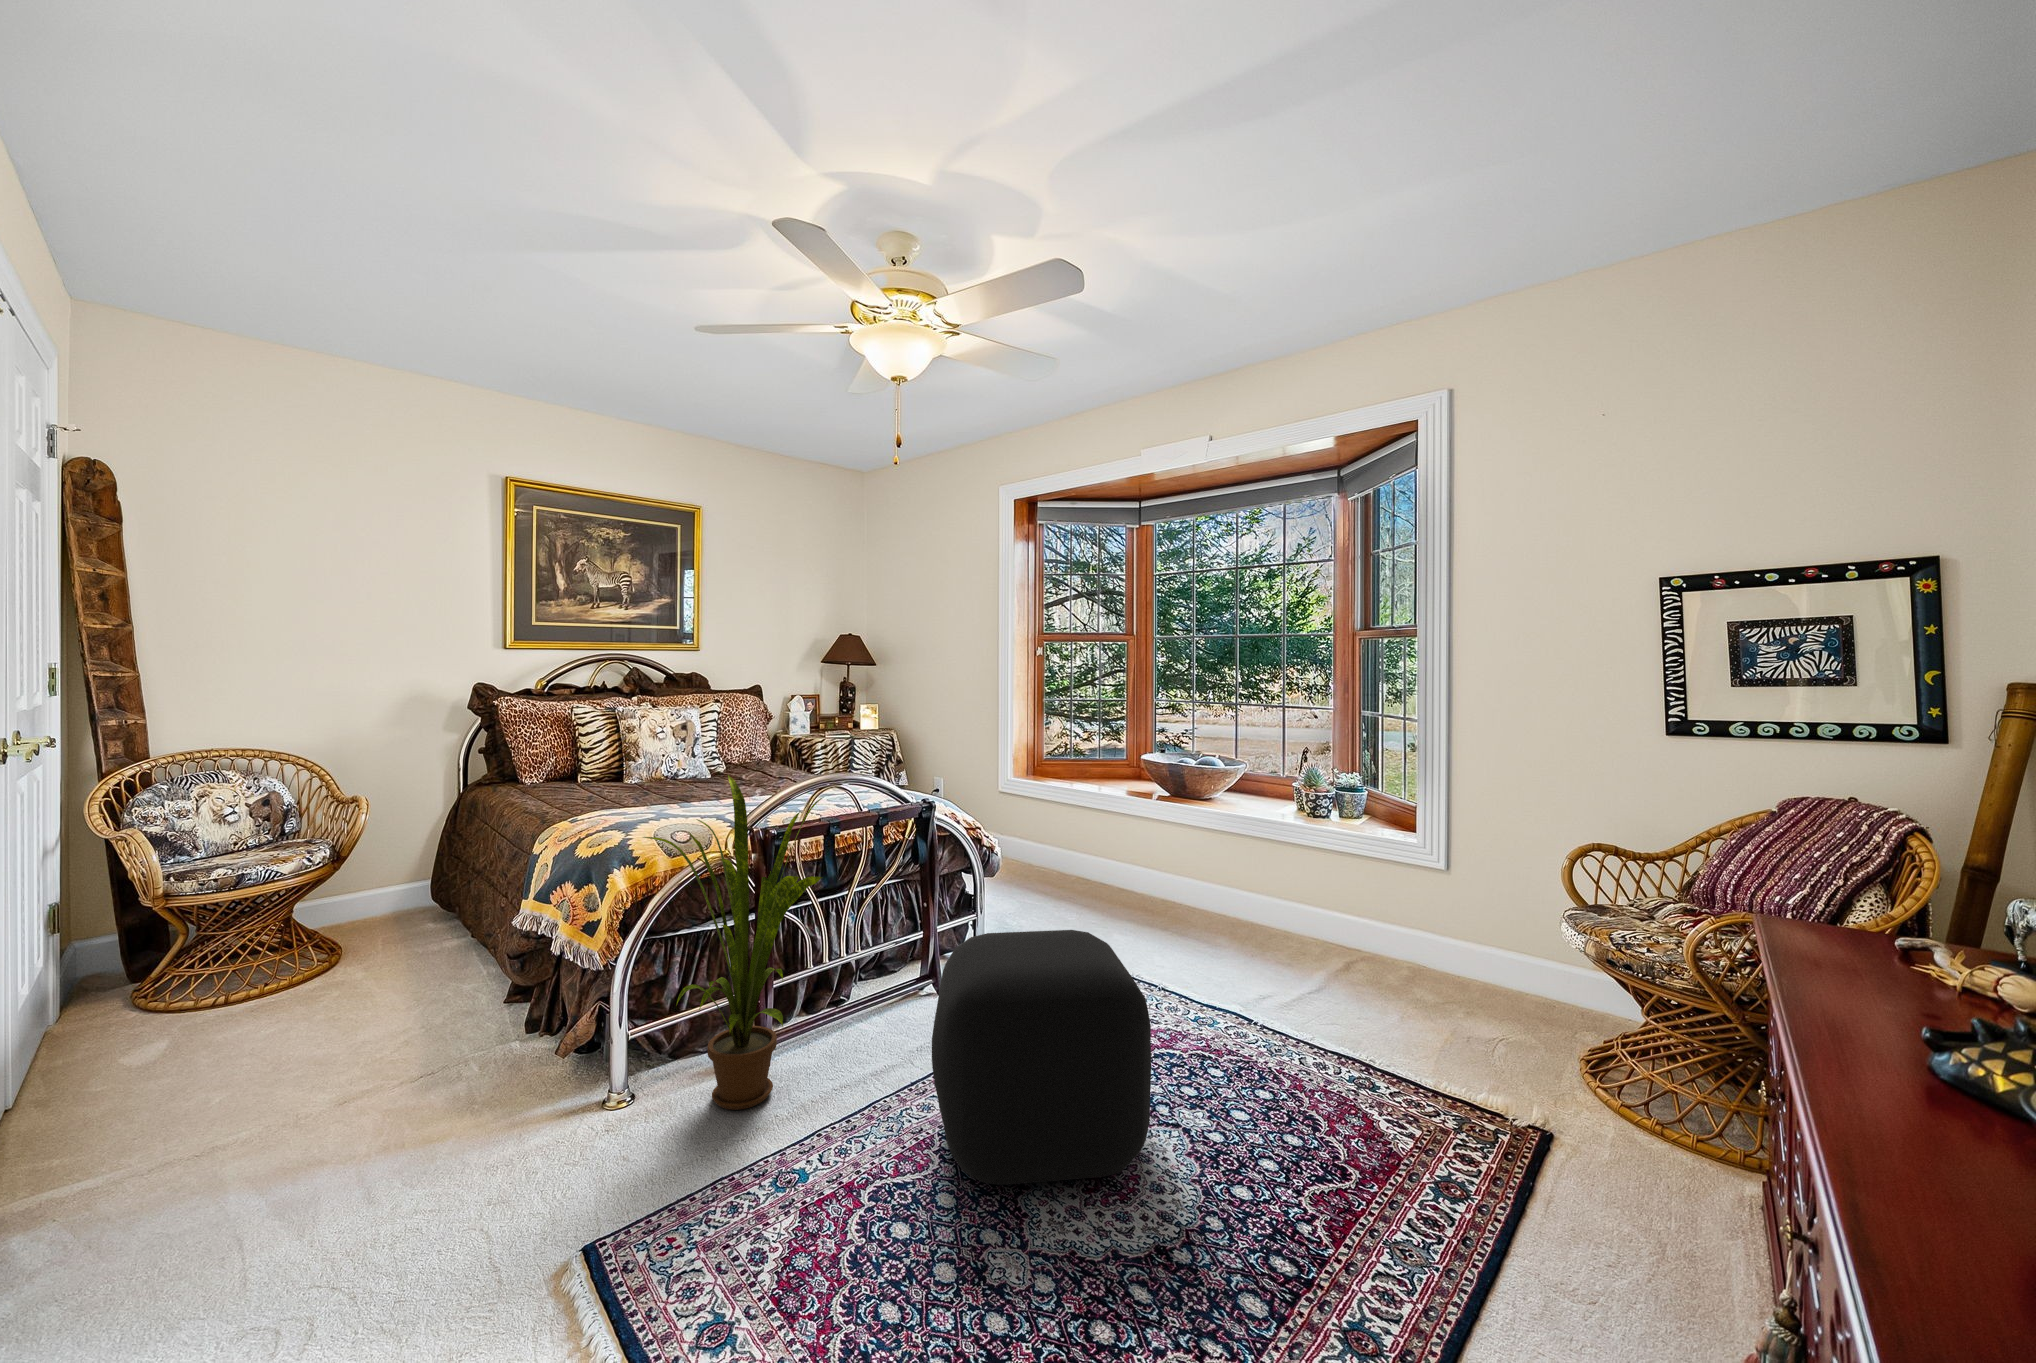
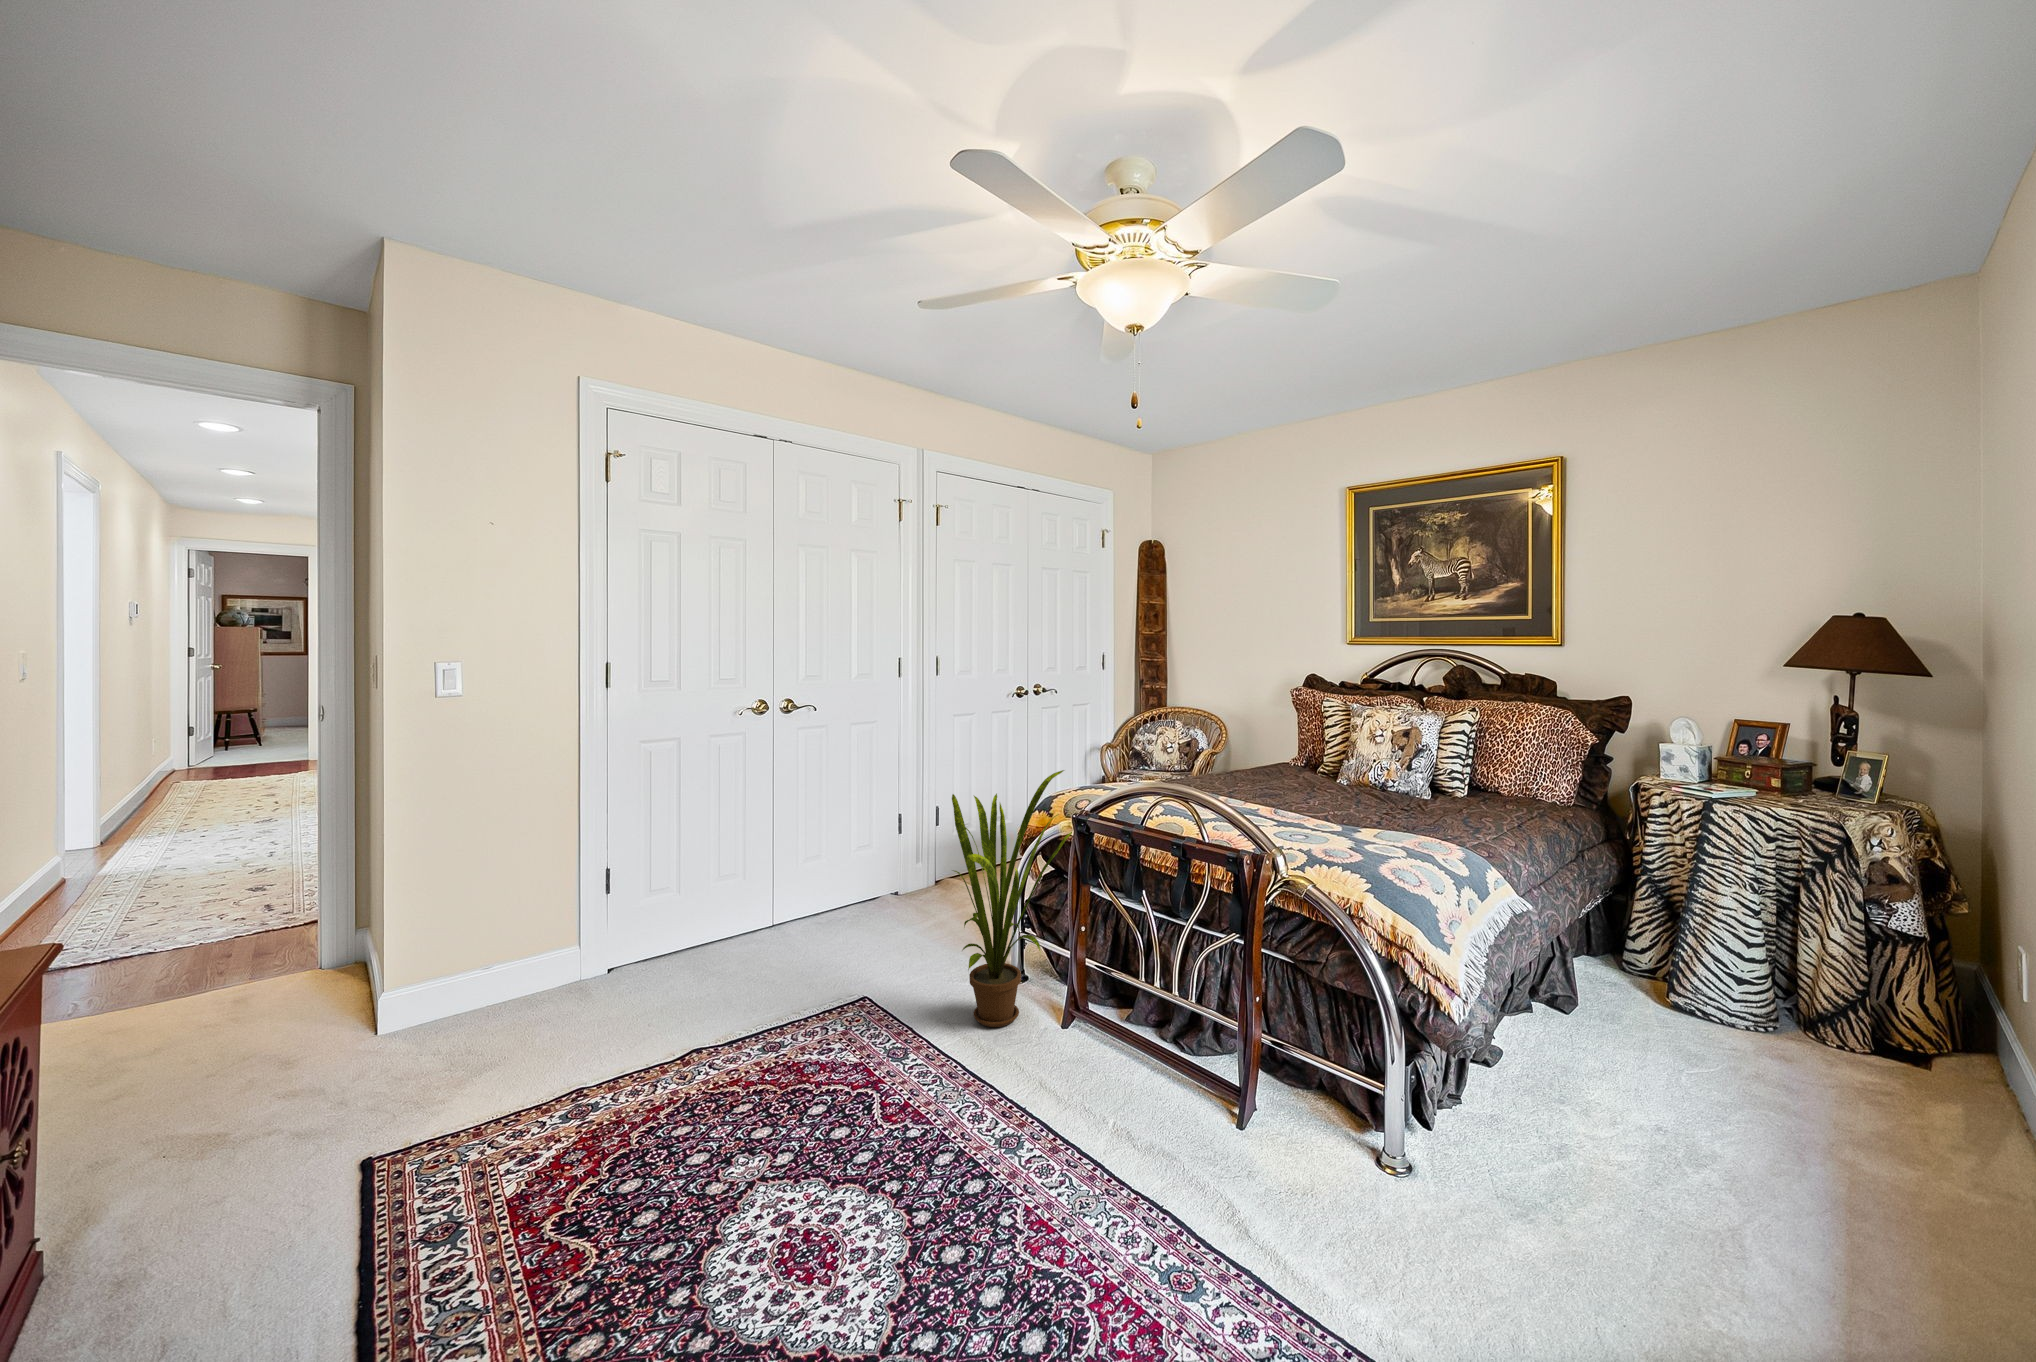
ottoman: present [932,930,1151,1185] -> none [757,965,980,1246]

